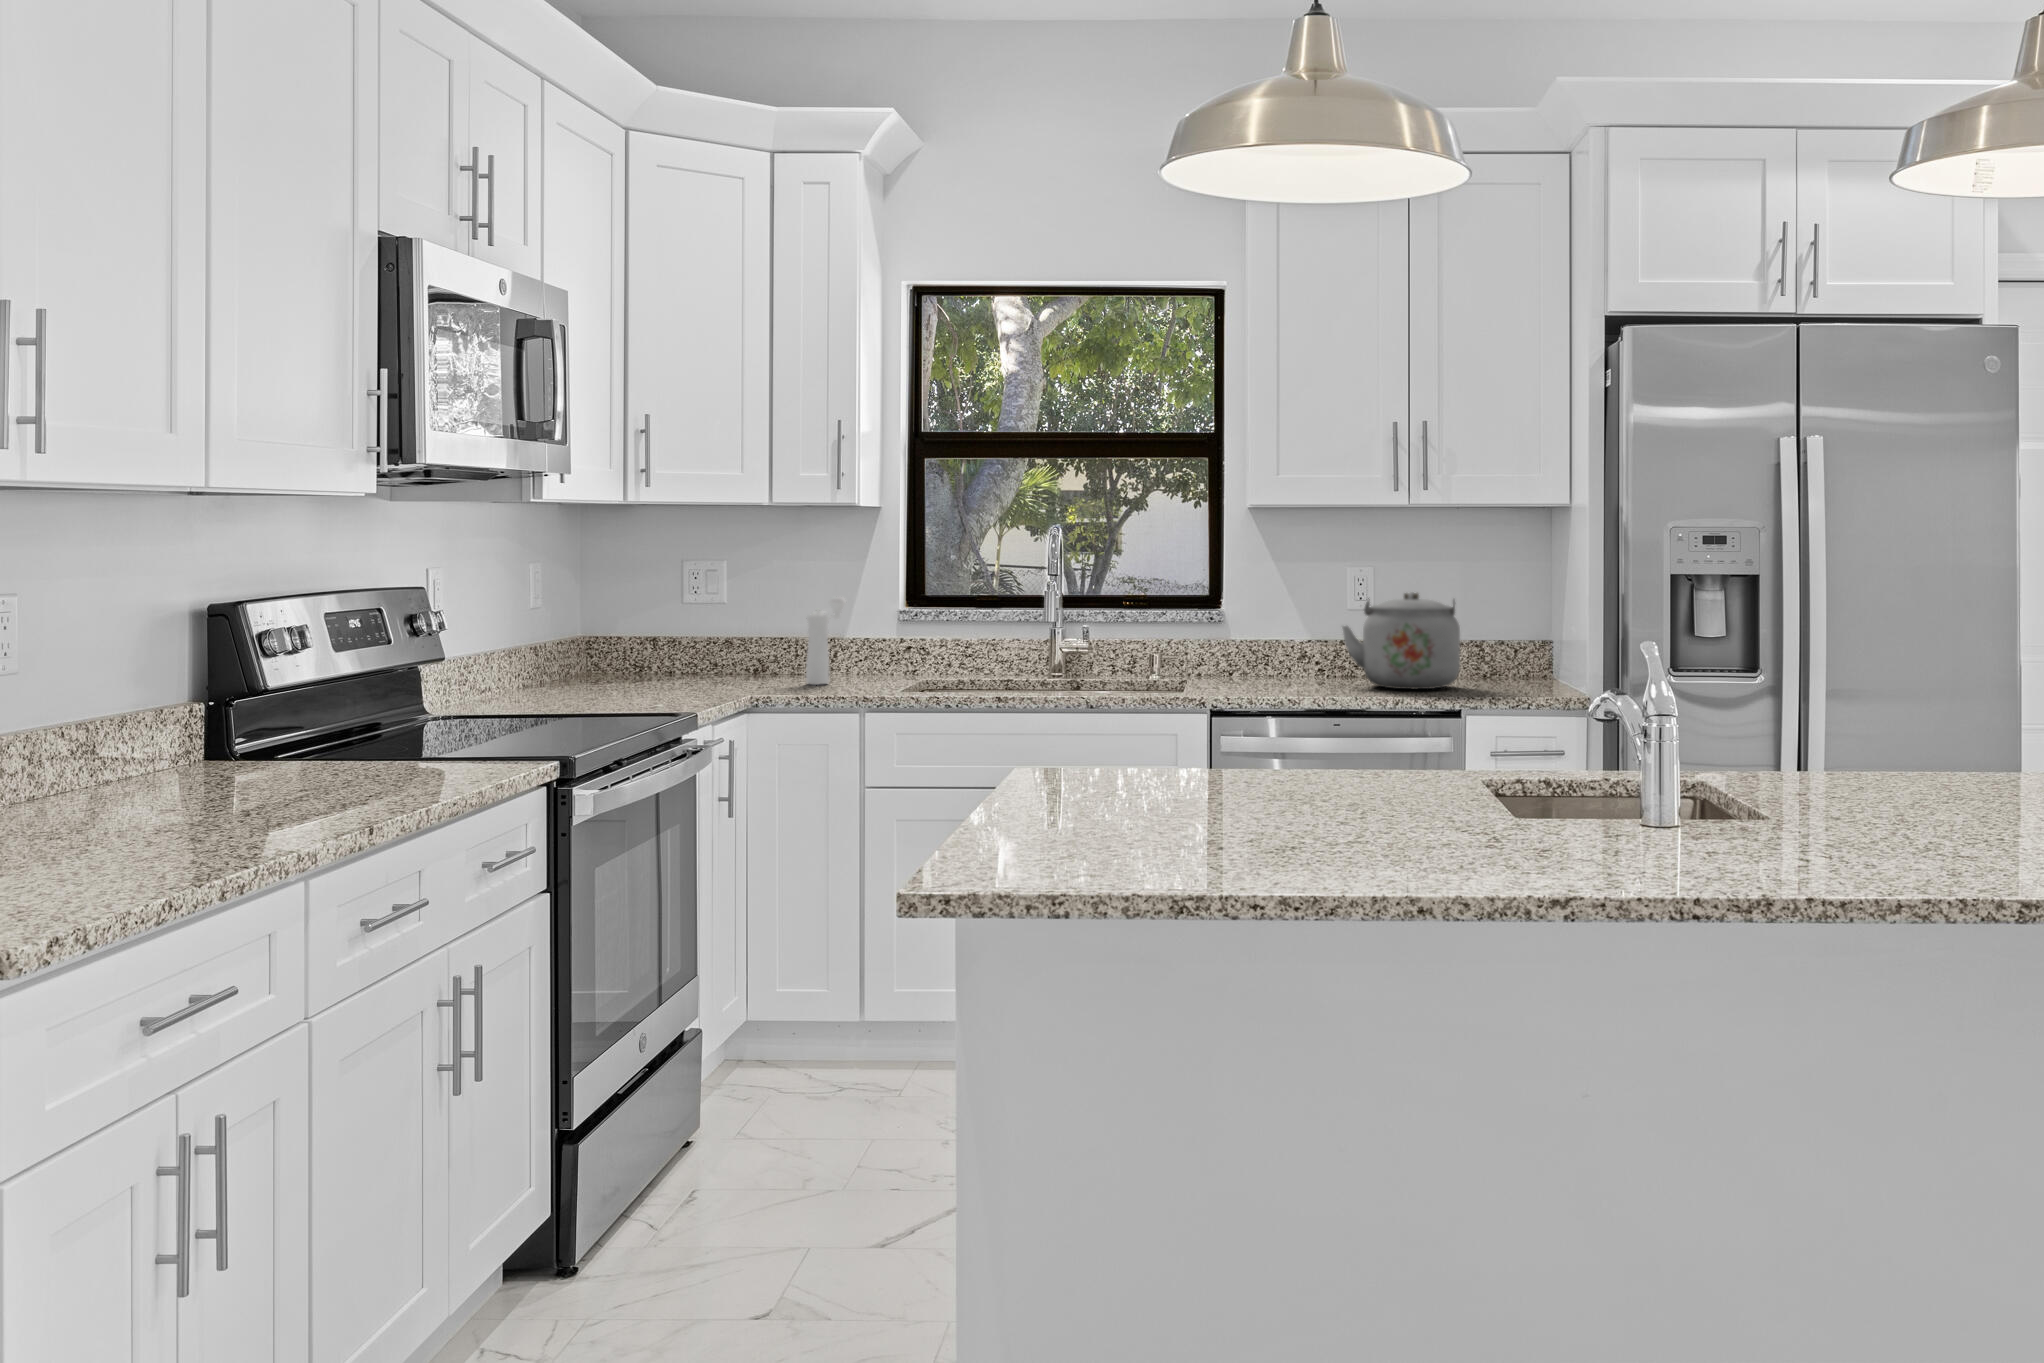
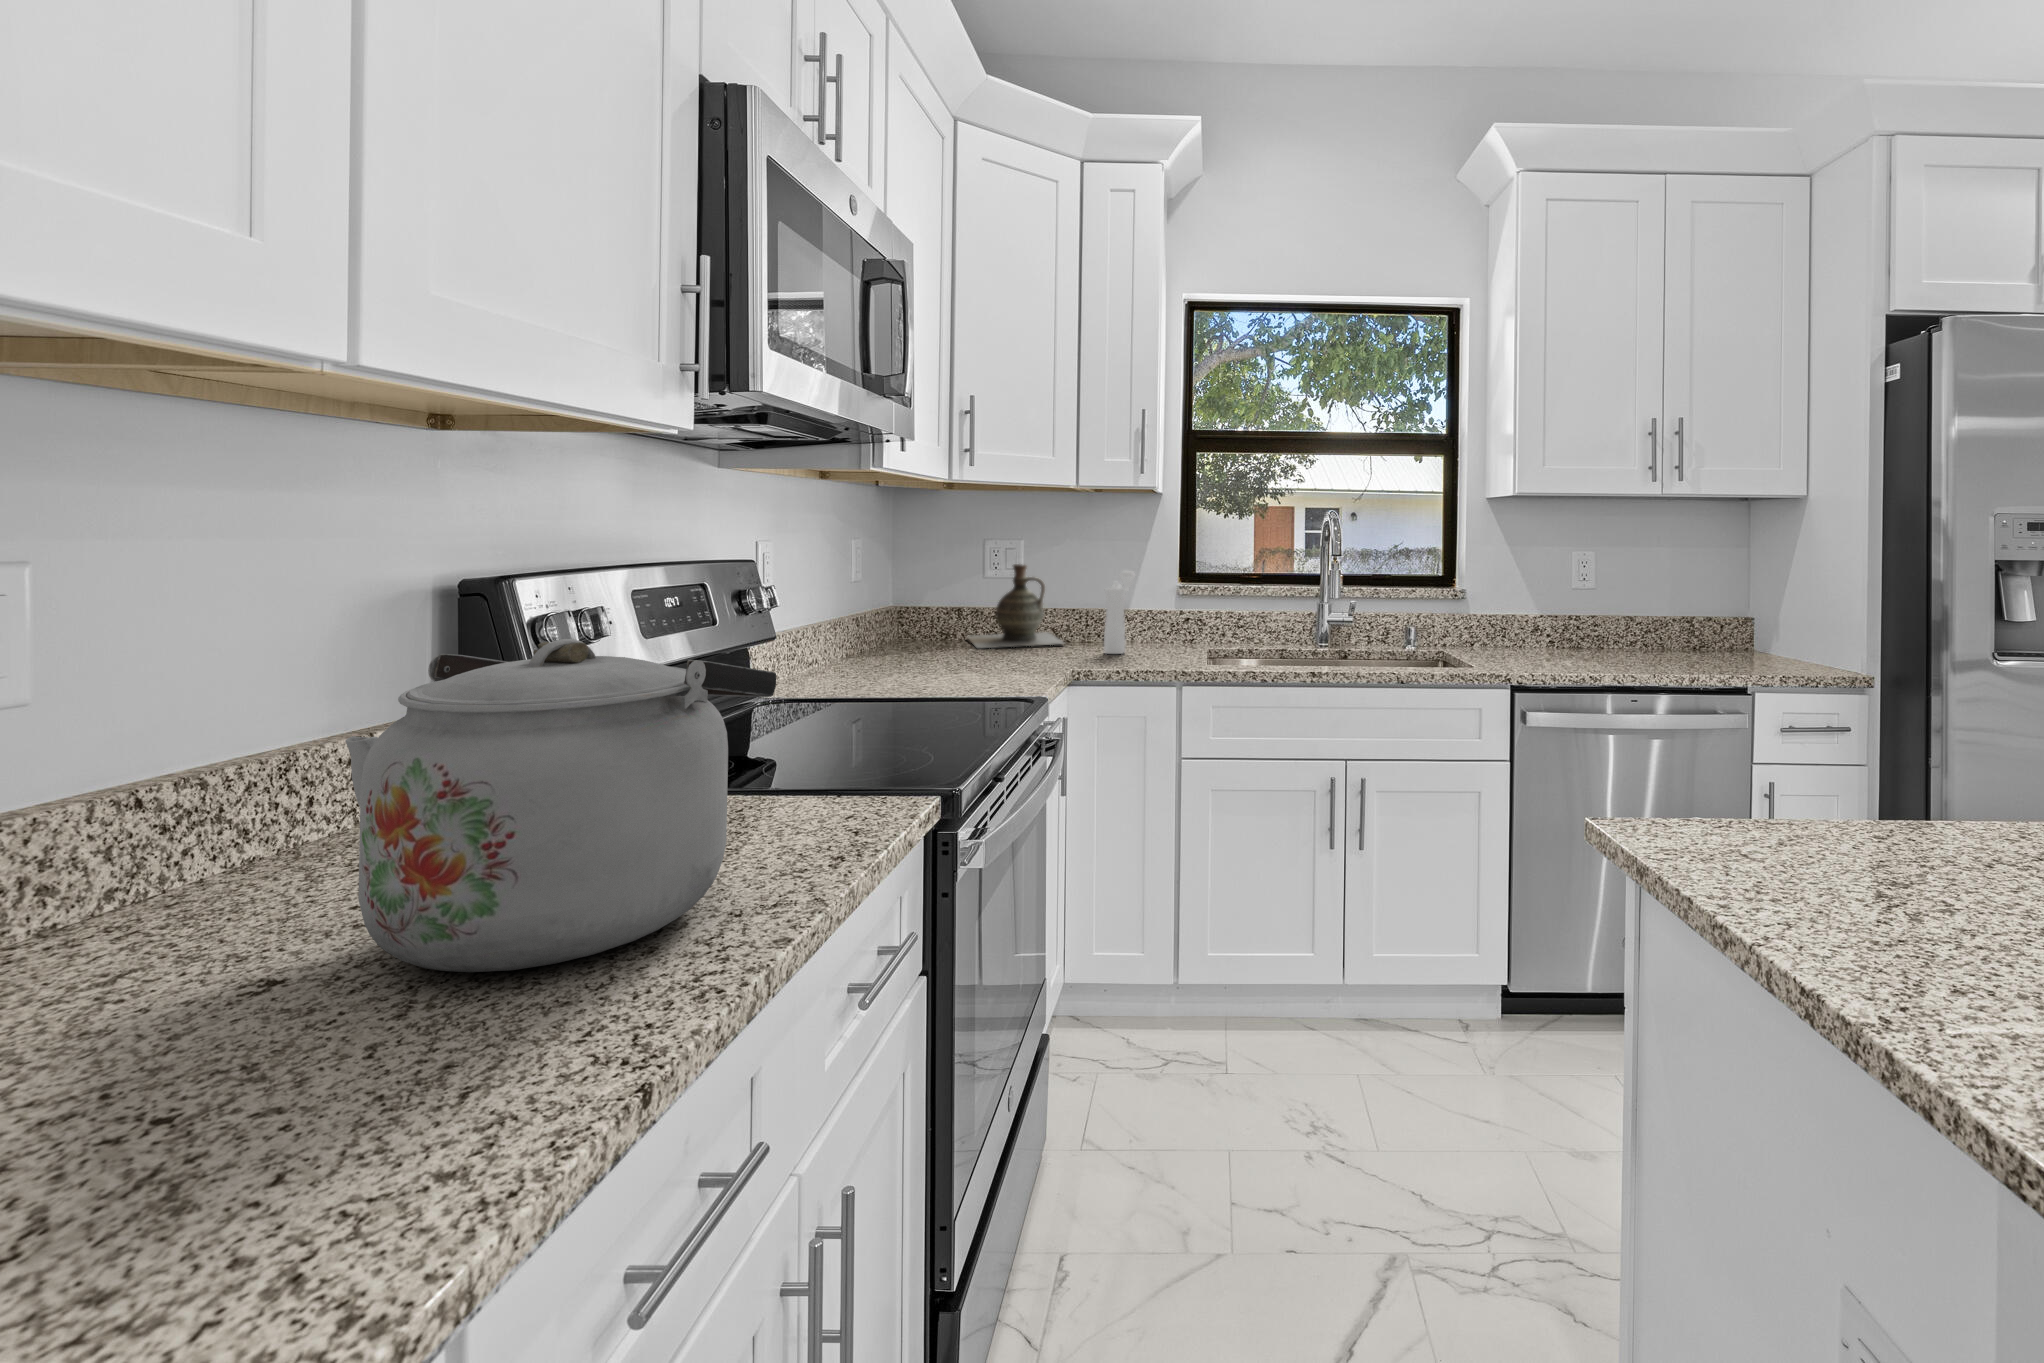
ceramic jug: none [670,592,774,681] -> present [968,564,1063,648]
kettle: present [1342,592,1460,689] -> present [346,639,776,972]

